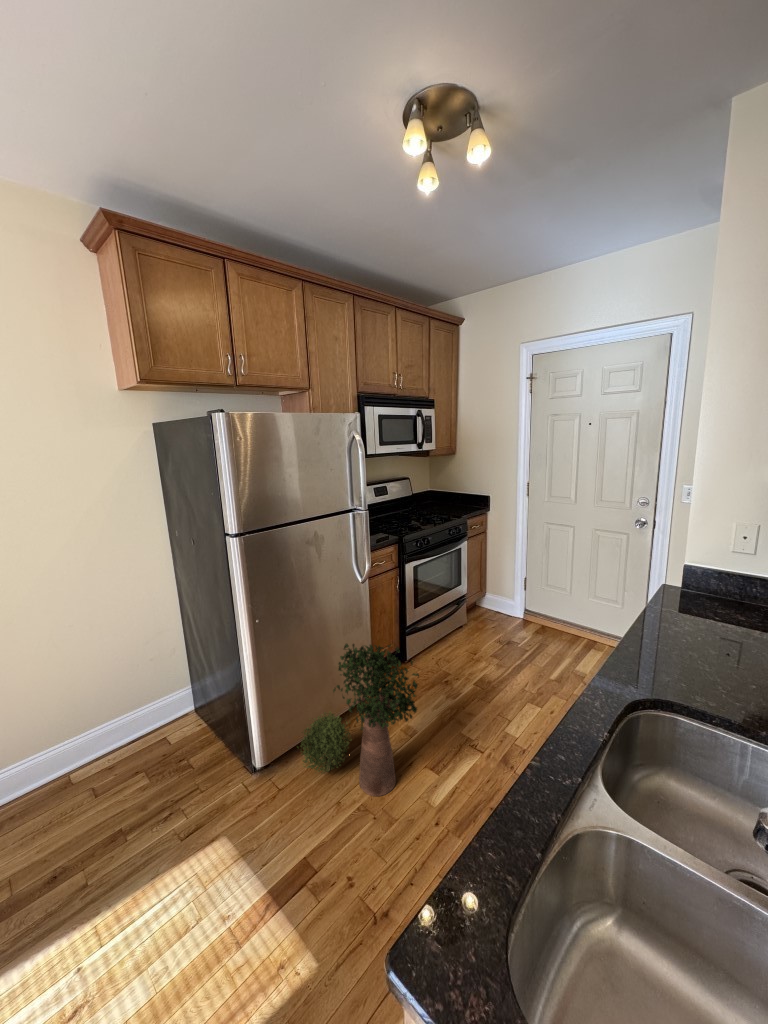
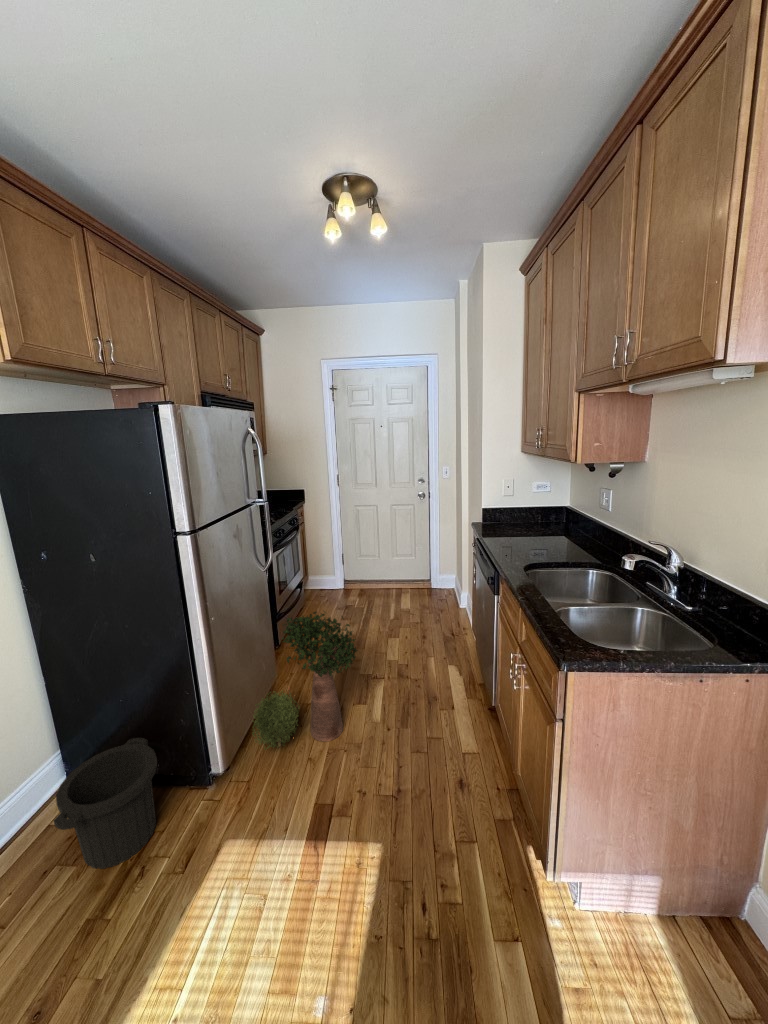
trash can: none [124,701,218,801] -> present [54,738,157,869]

